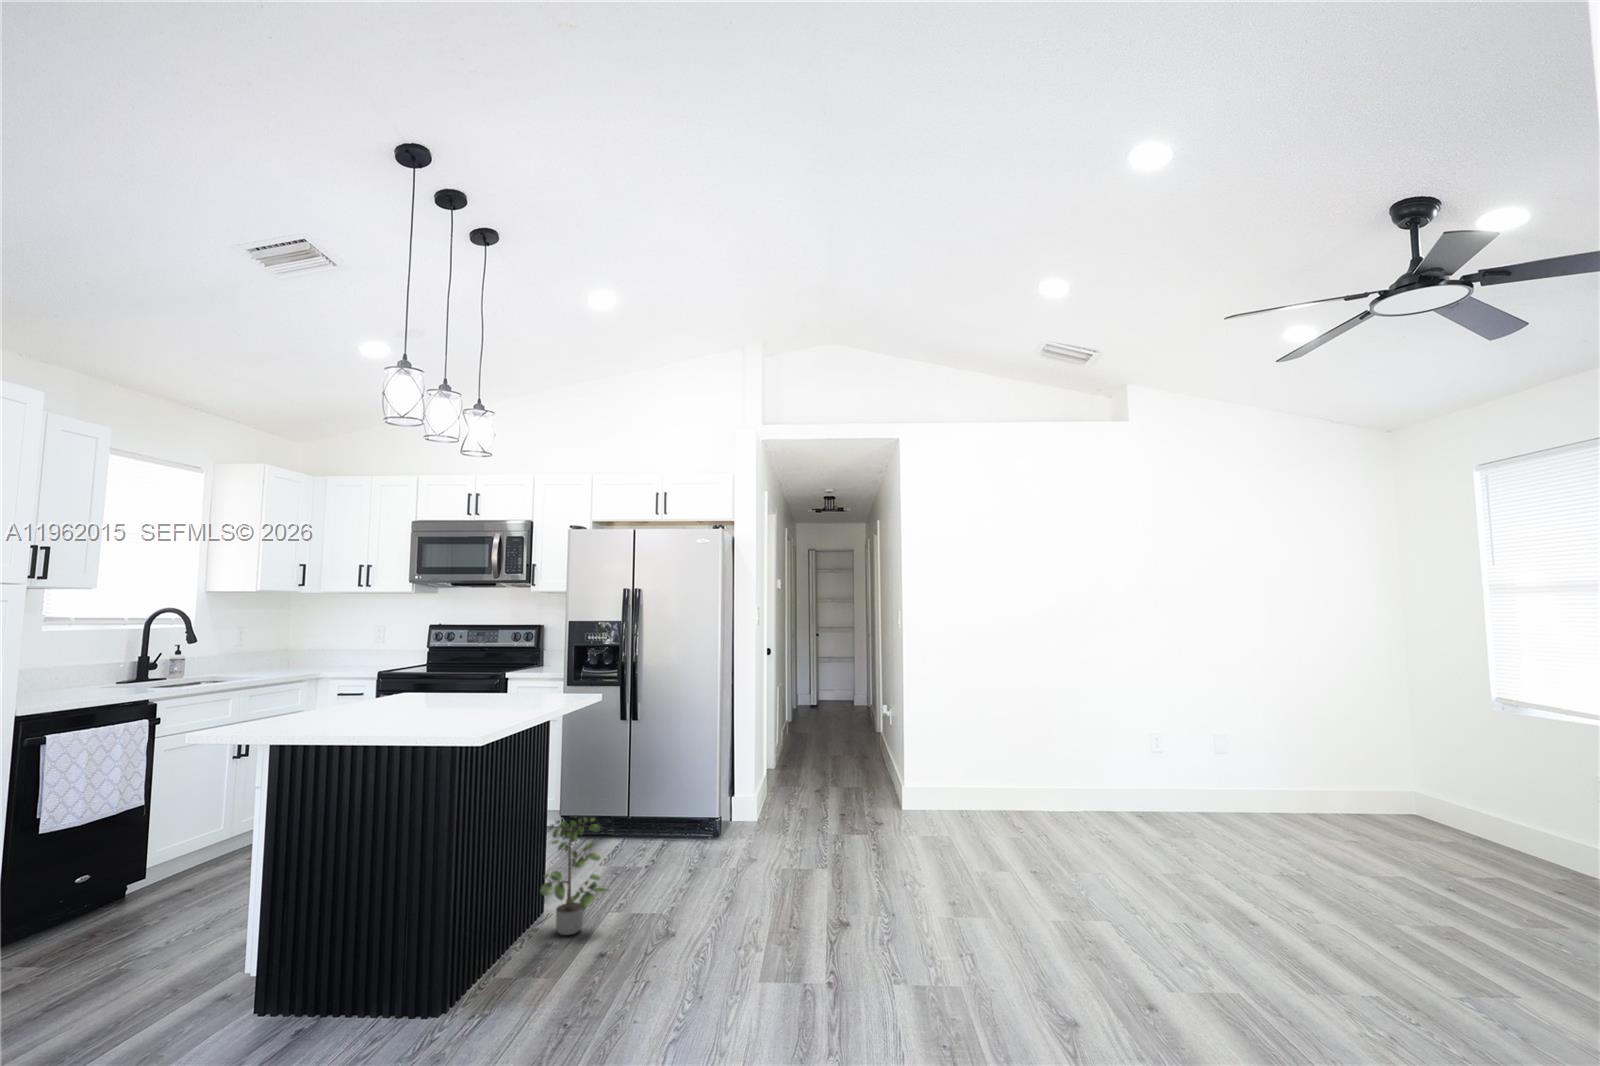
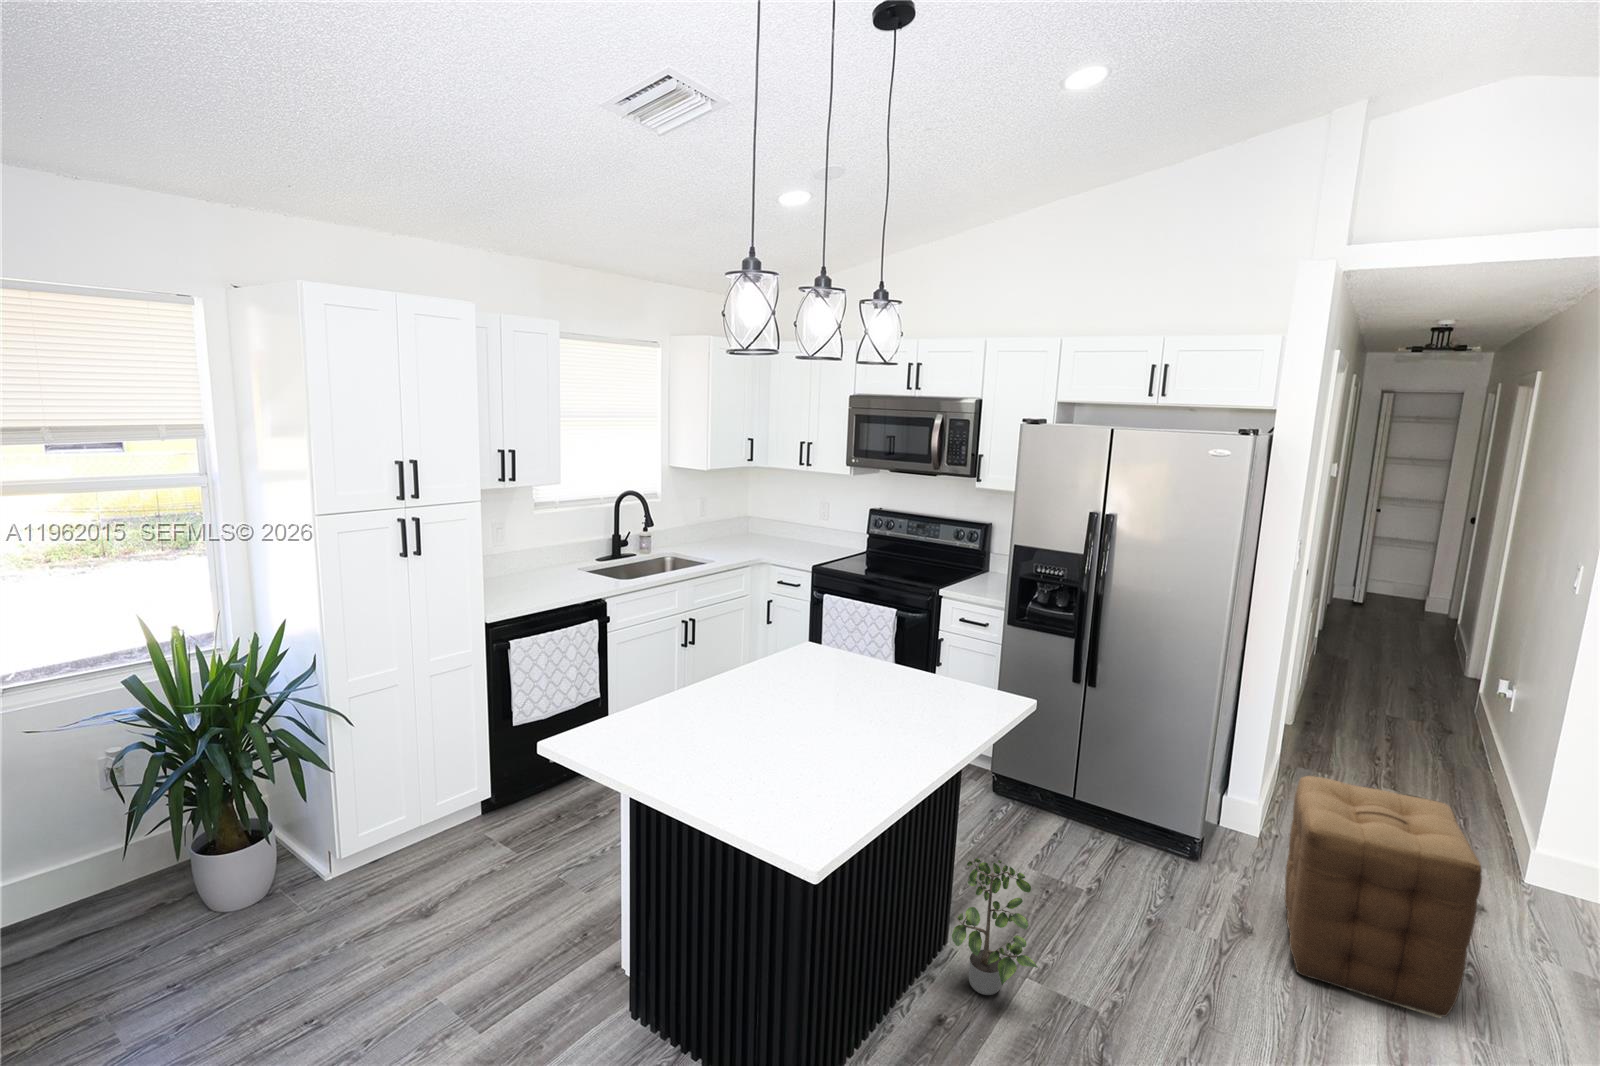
ottoman: none [770,741,866,872] -> present [1285,776,1482,1018]

